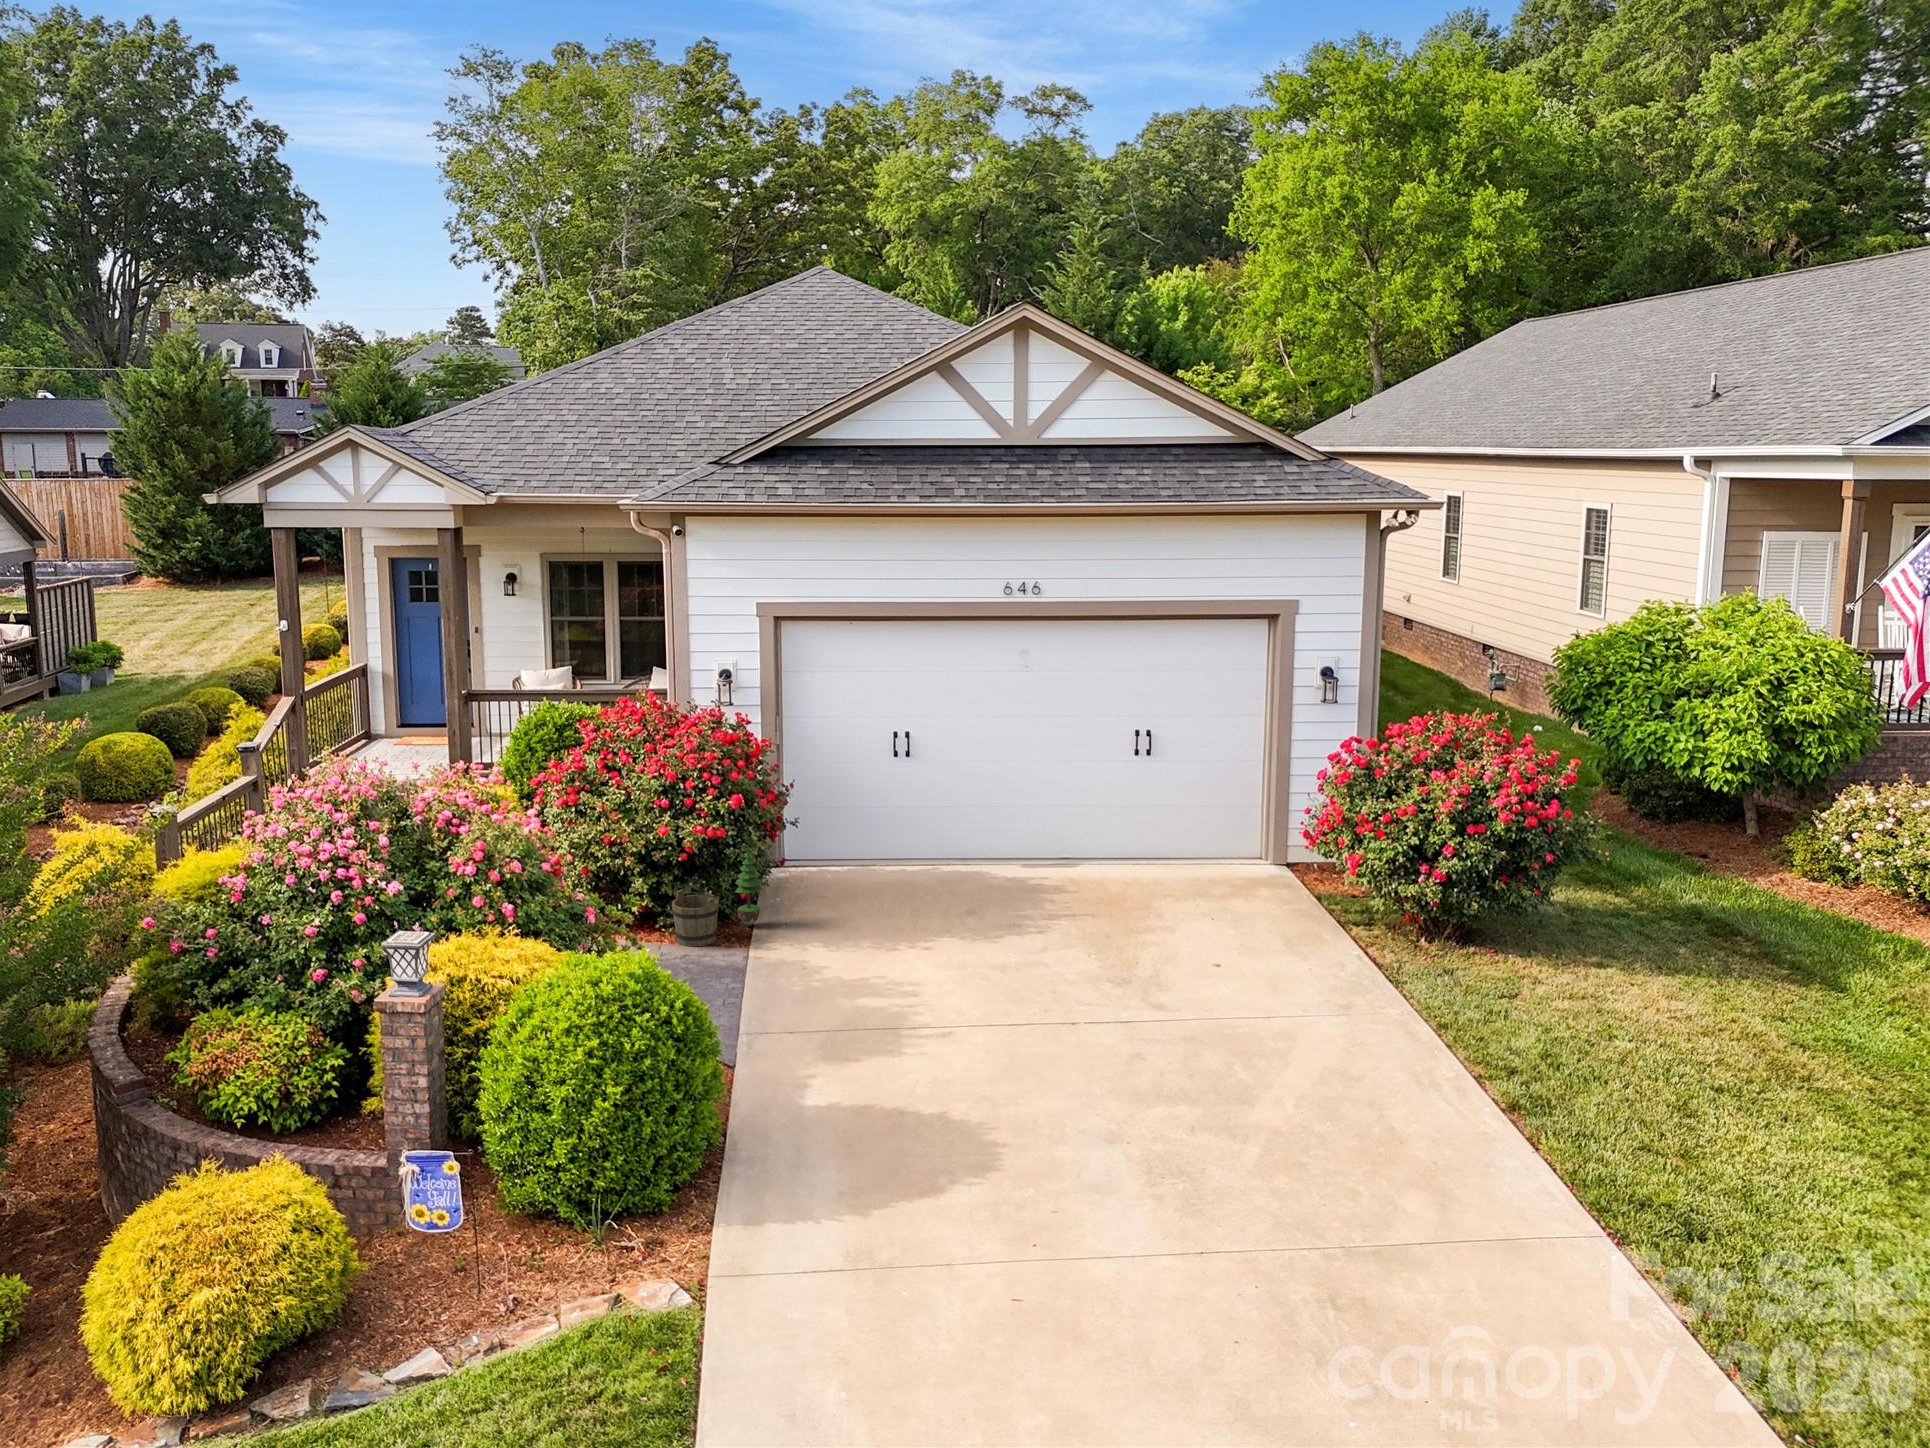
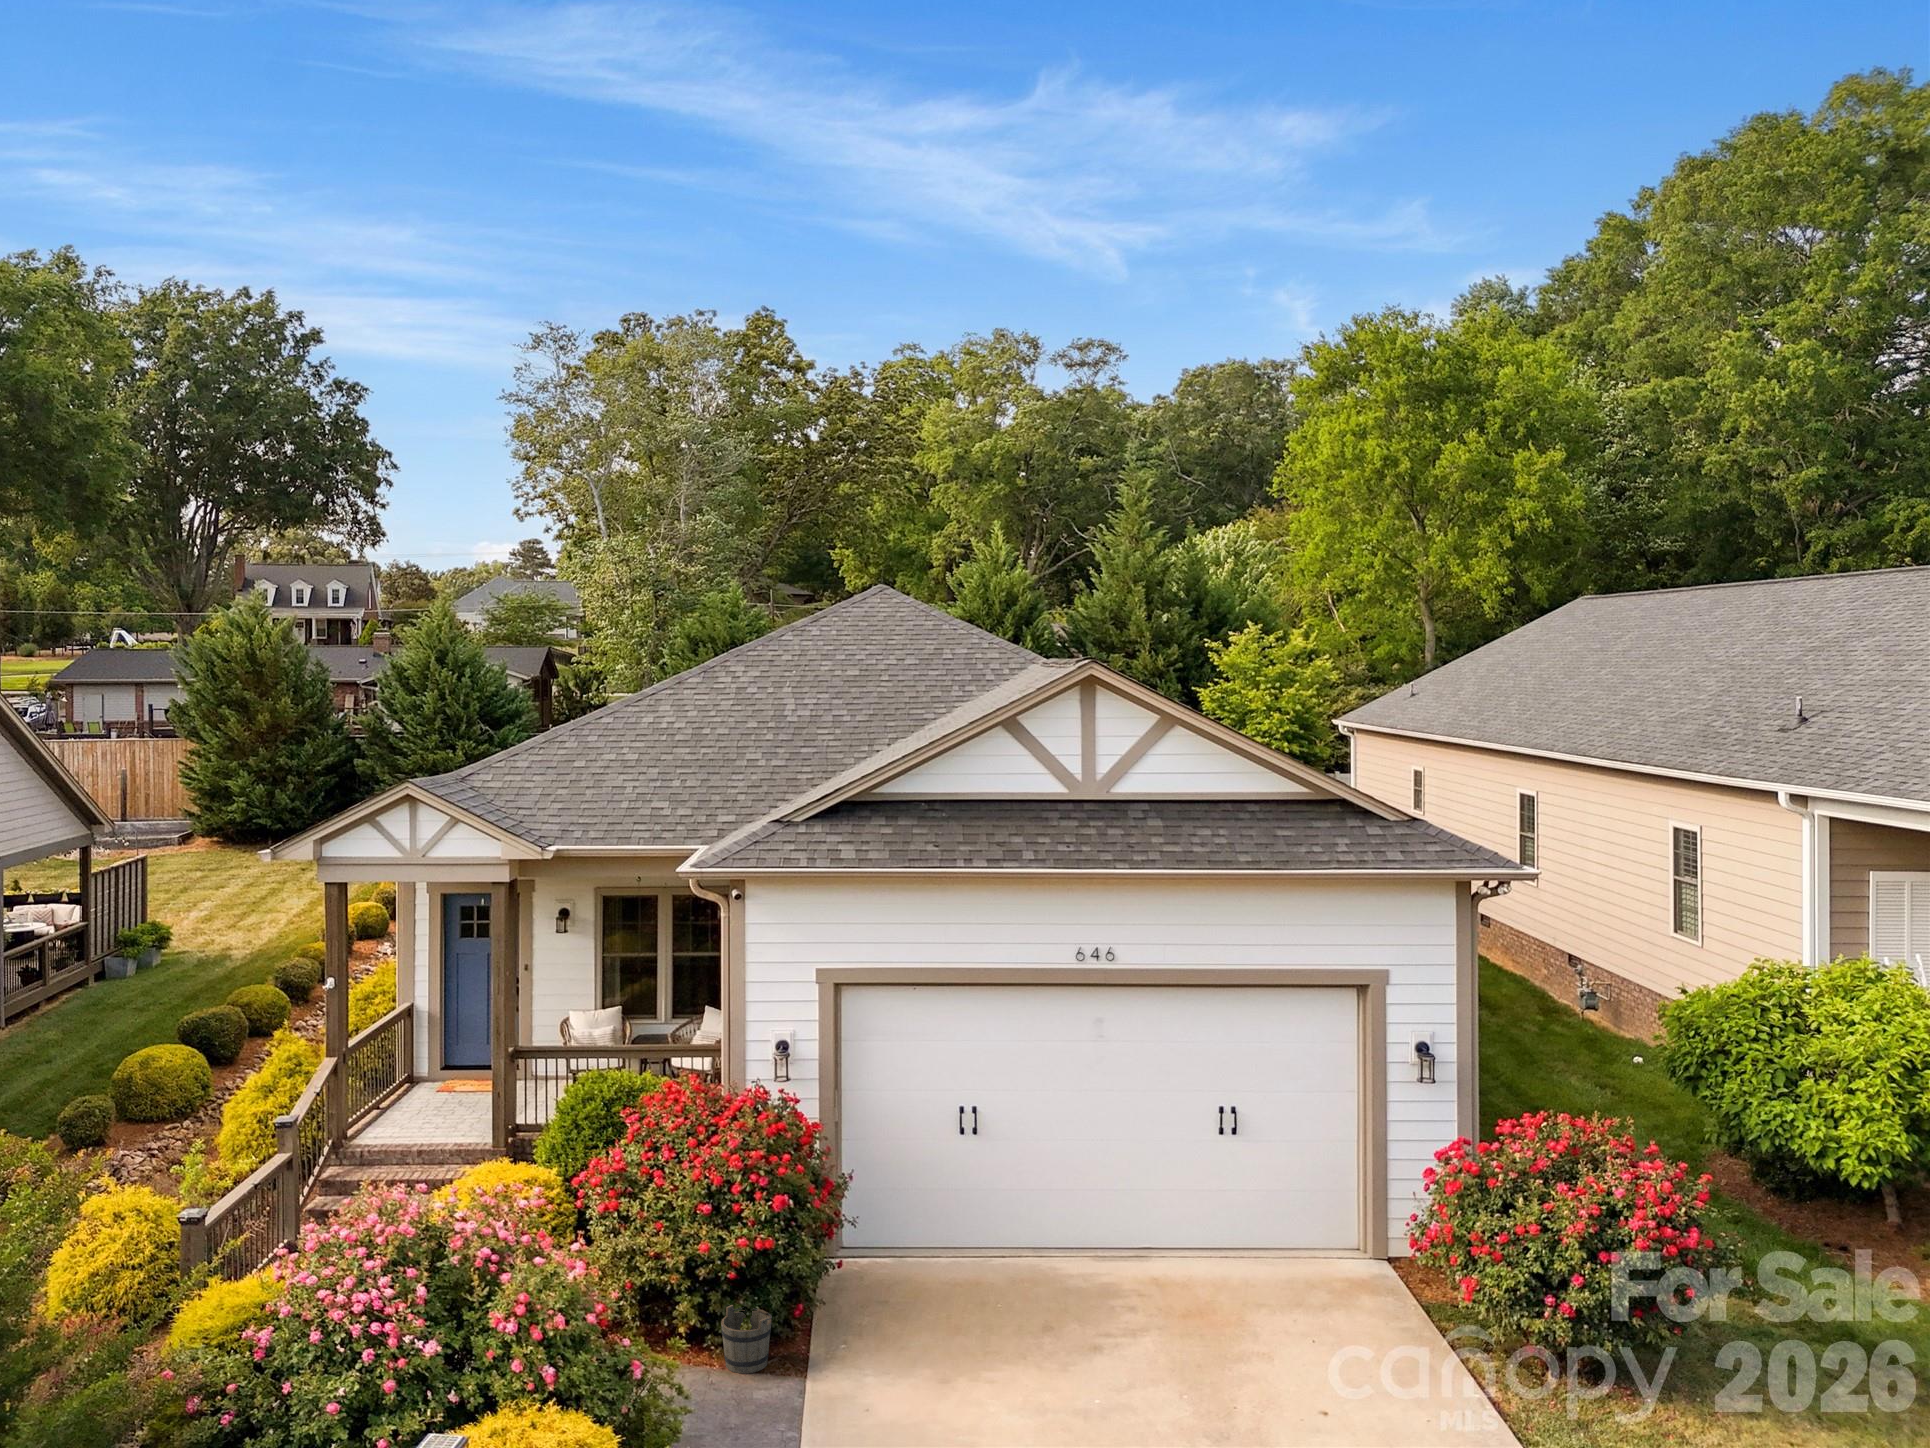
potted tree: present [735,851,762,926] -> none [788,1259,818,1344]

